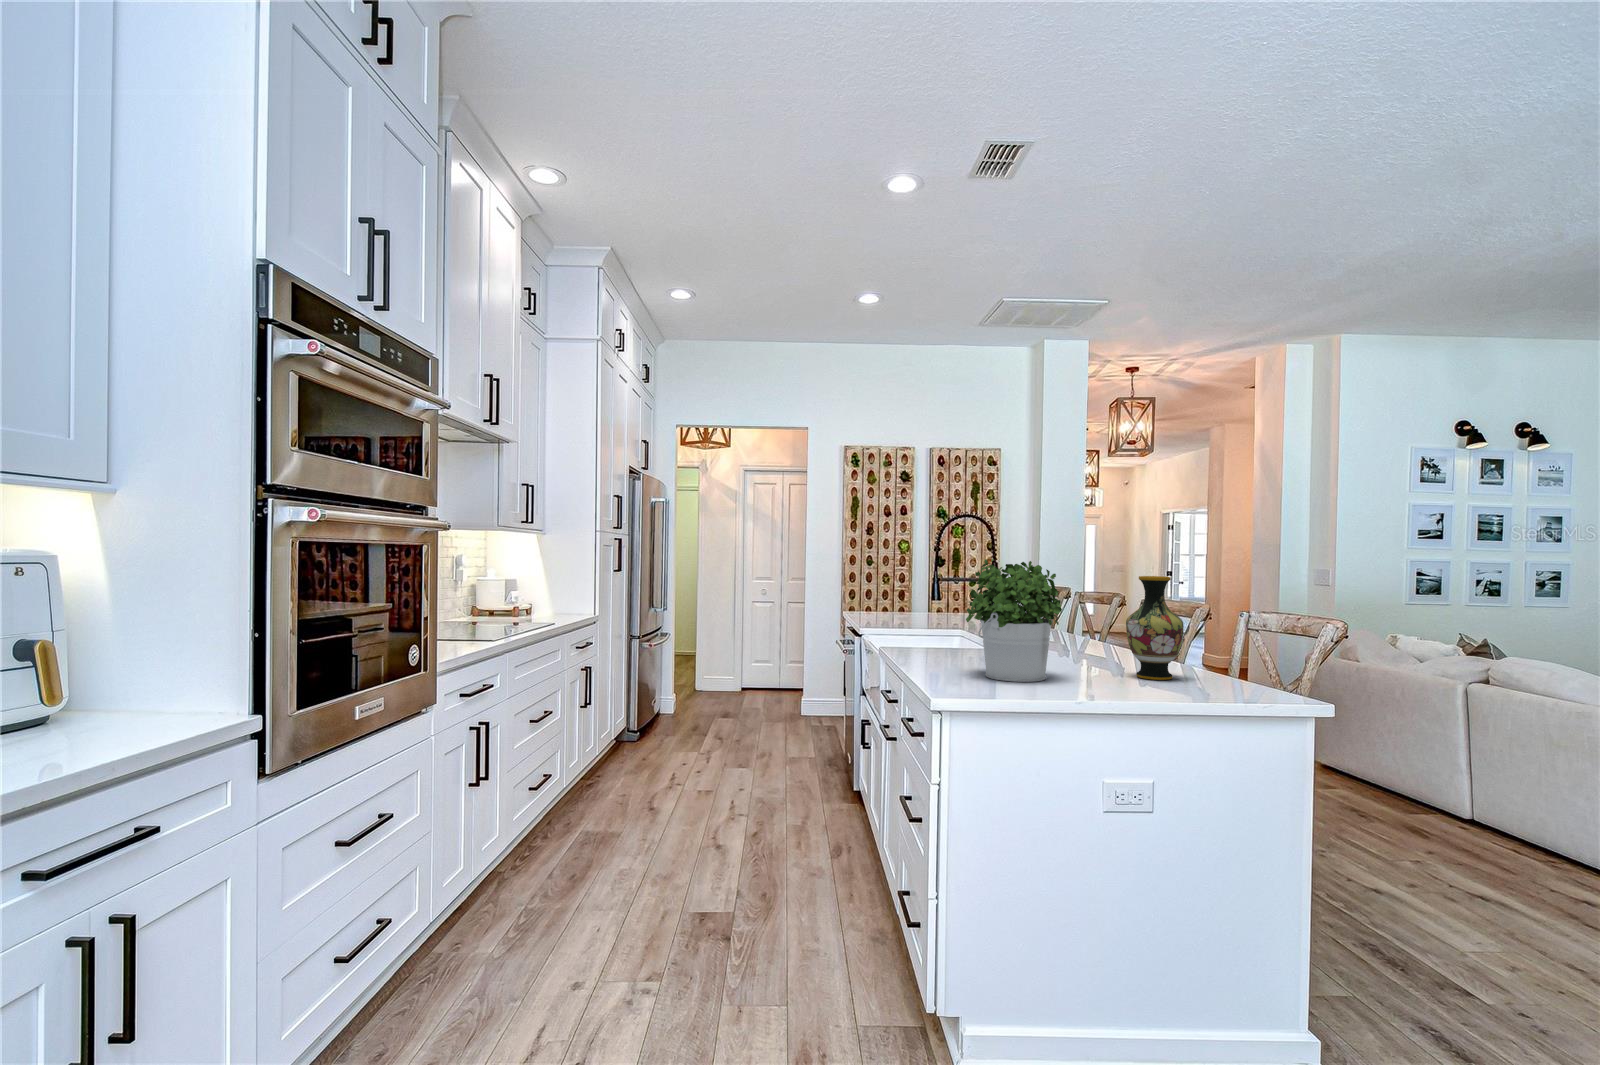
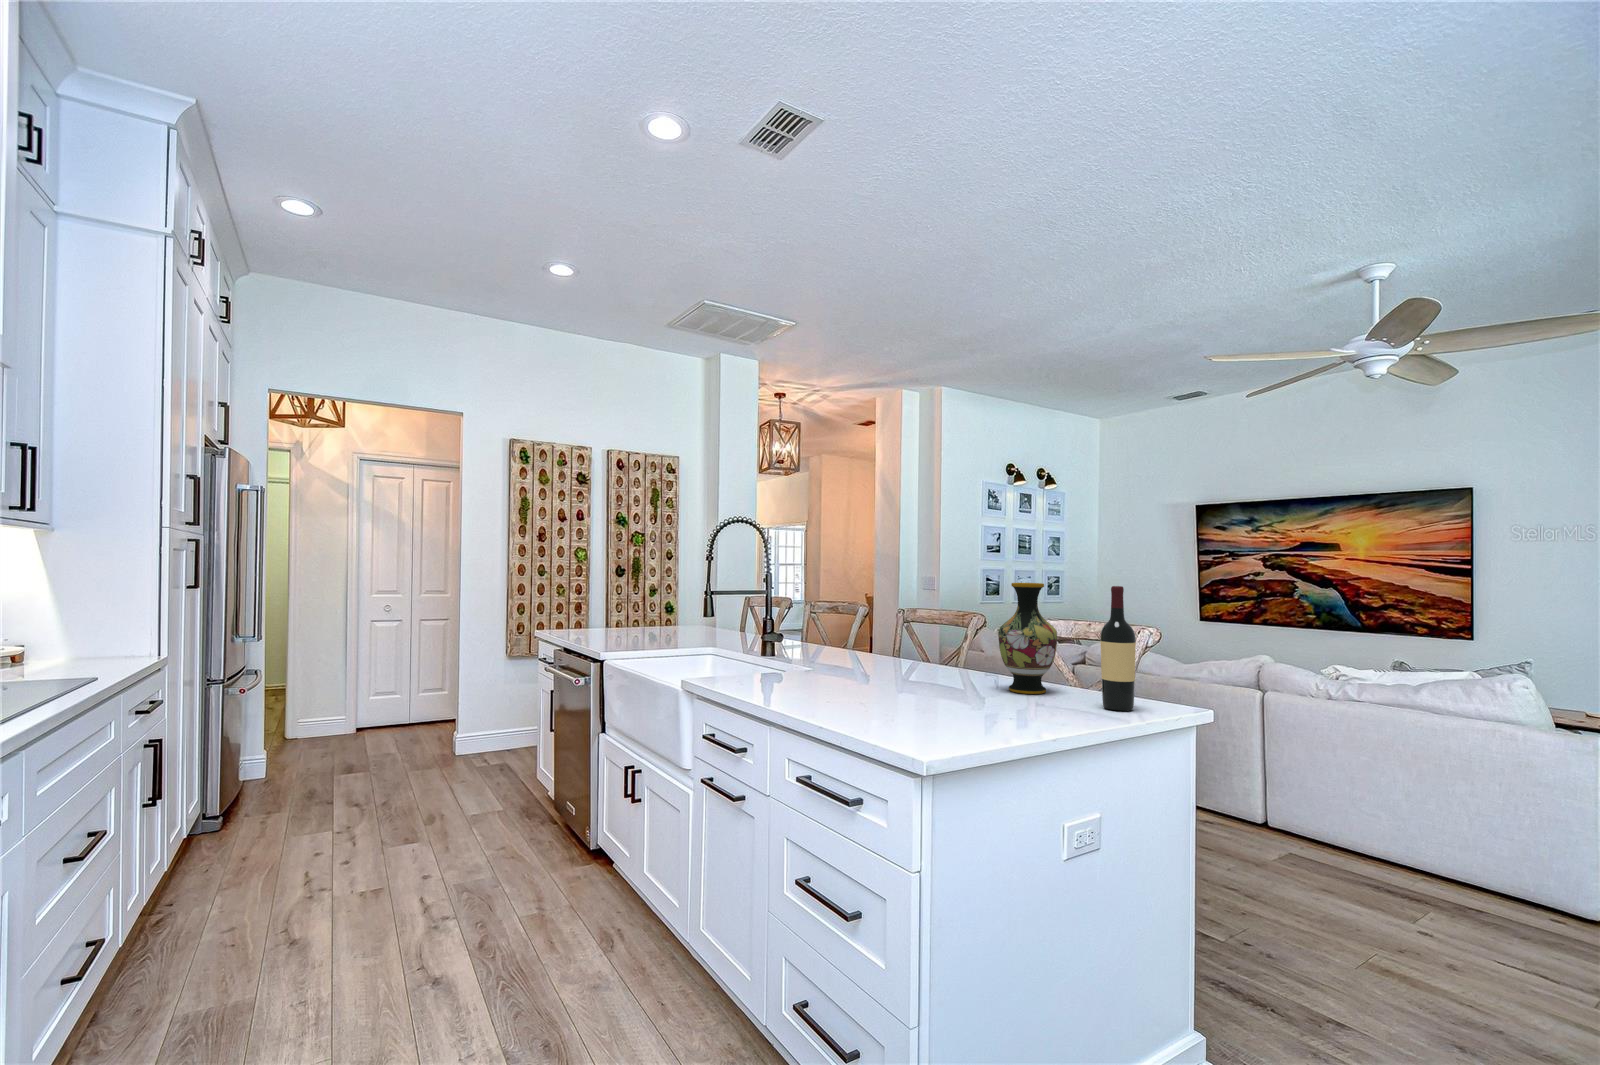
potted plant: present [966,559,1062,682] -> none [851,564,970,712]
wine bottle: none [1185,580,1219,697] -> present [1100,586,1136,711]

